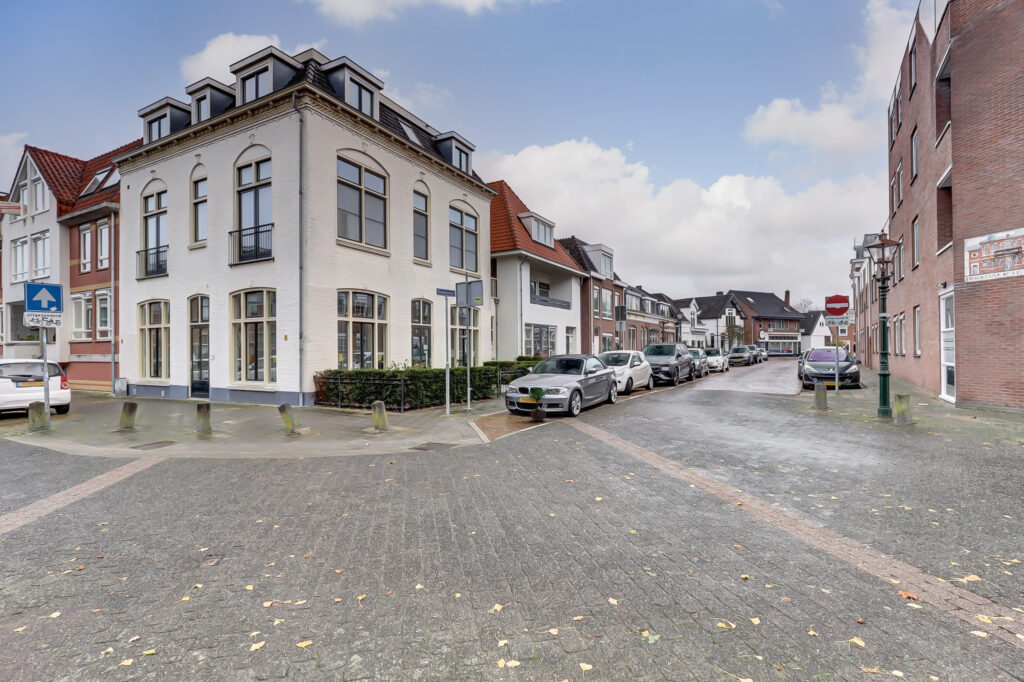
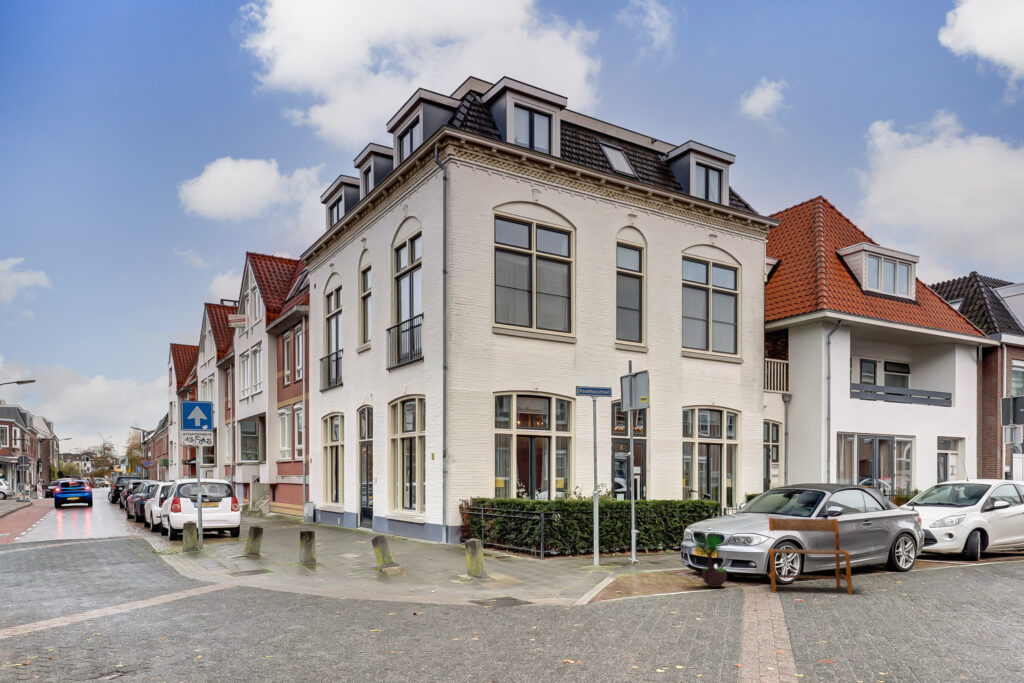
bench: none [565,376,616,422] -> present [768,518,852,594]

